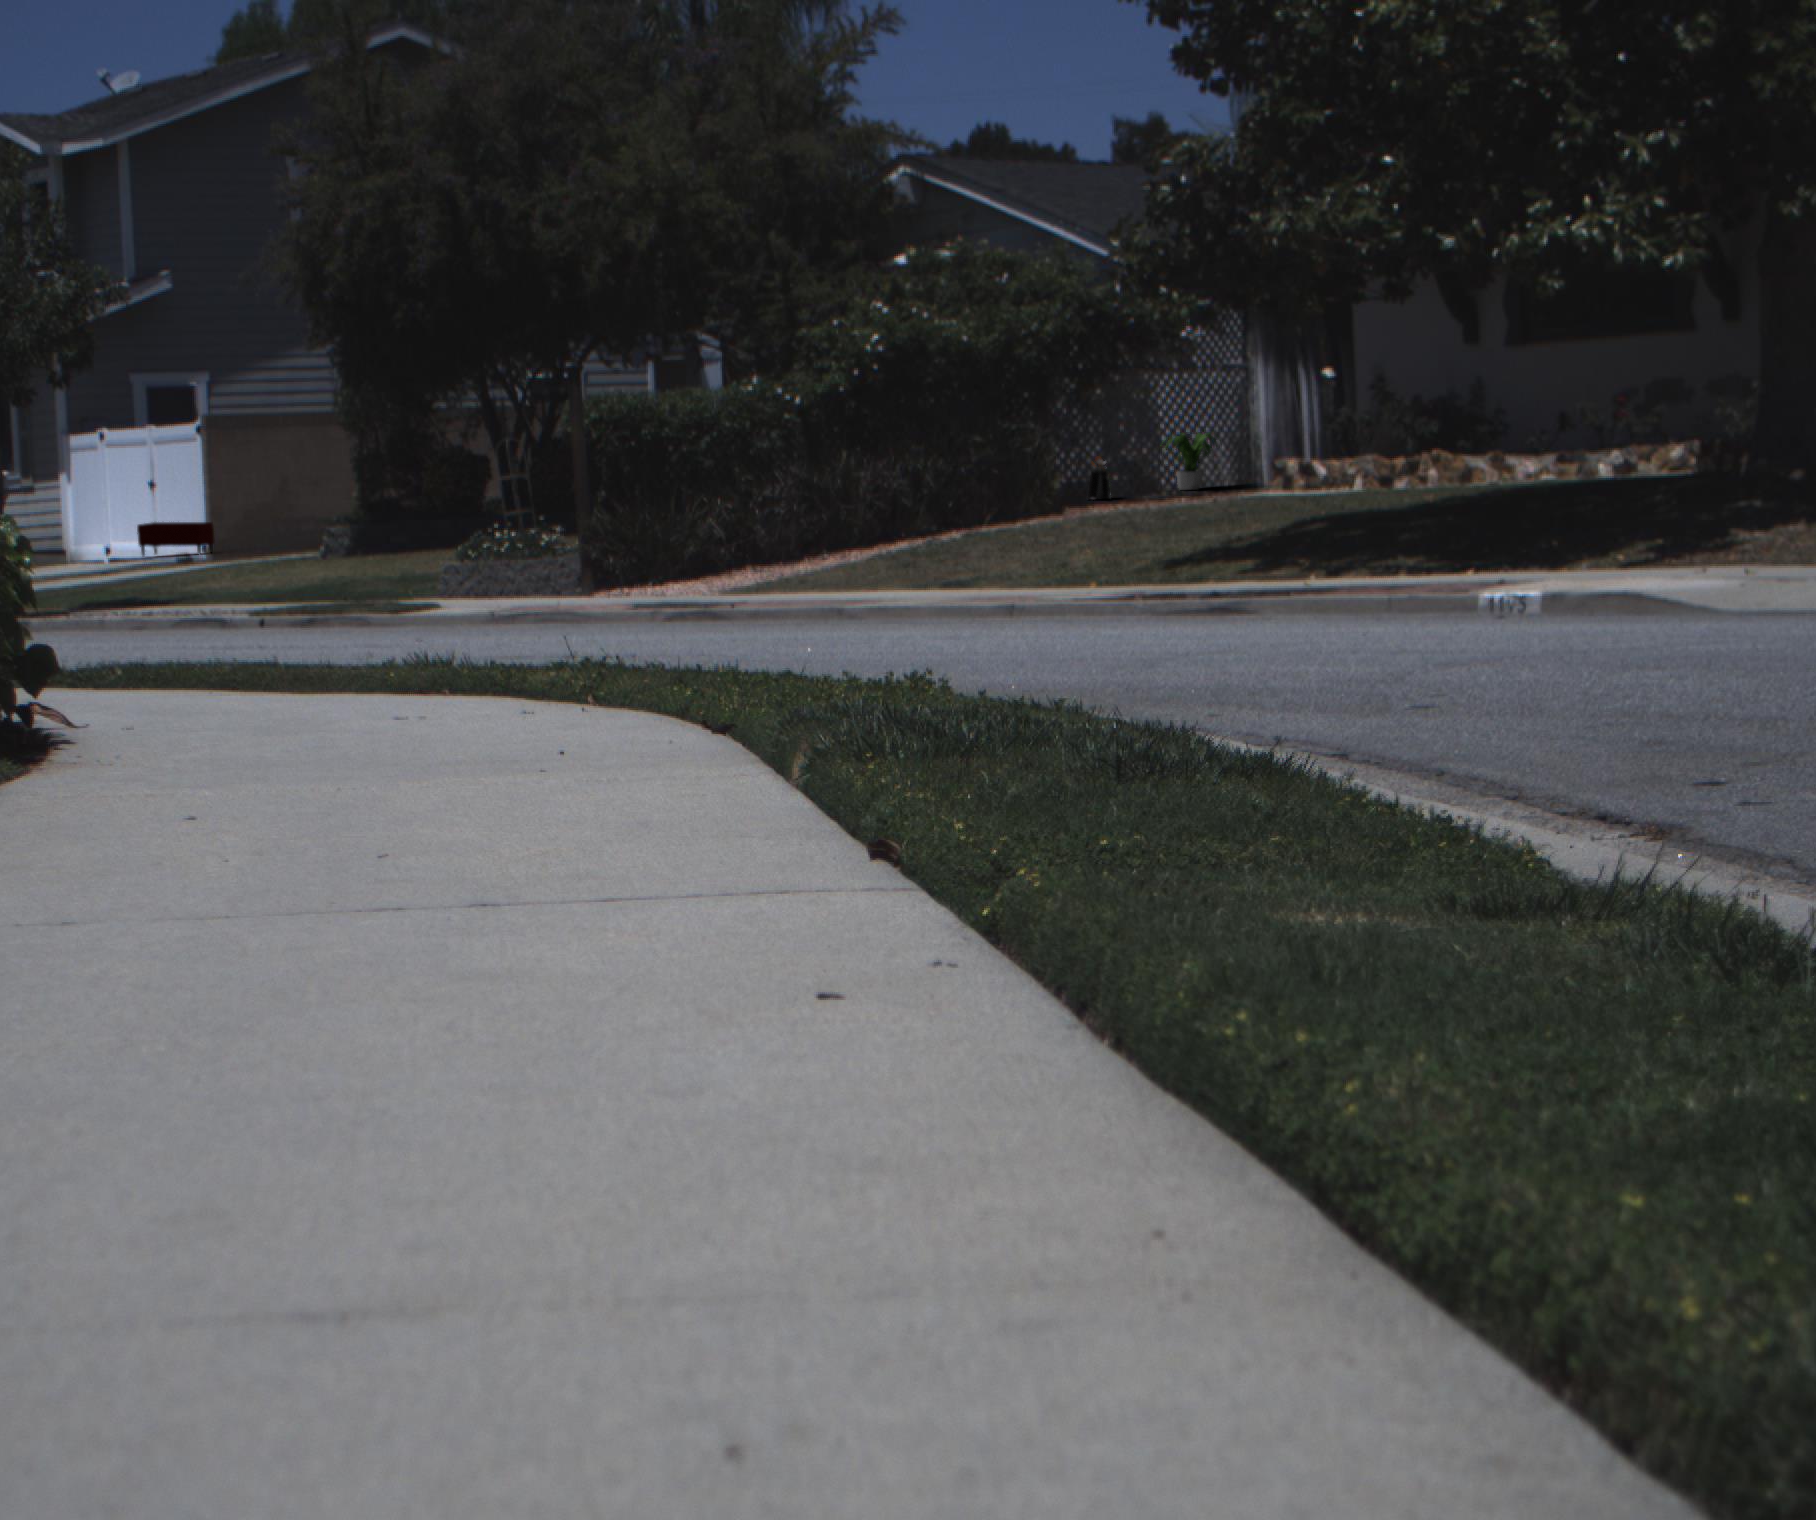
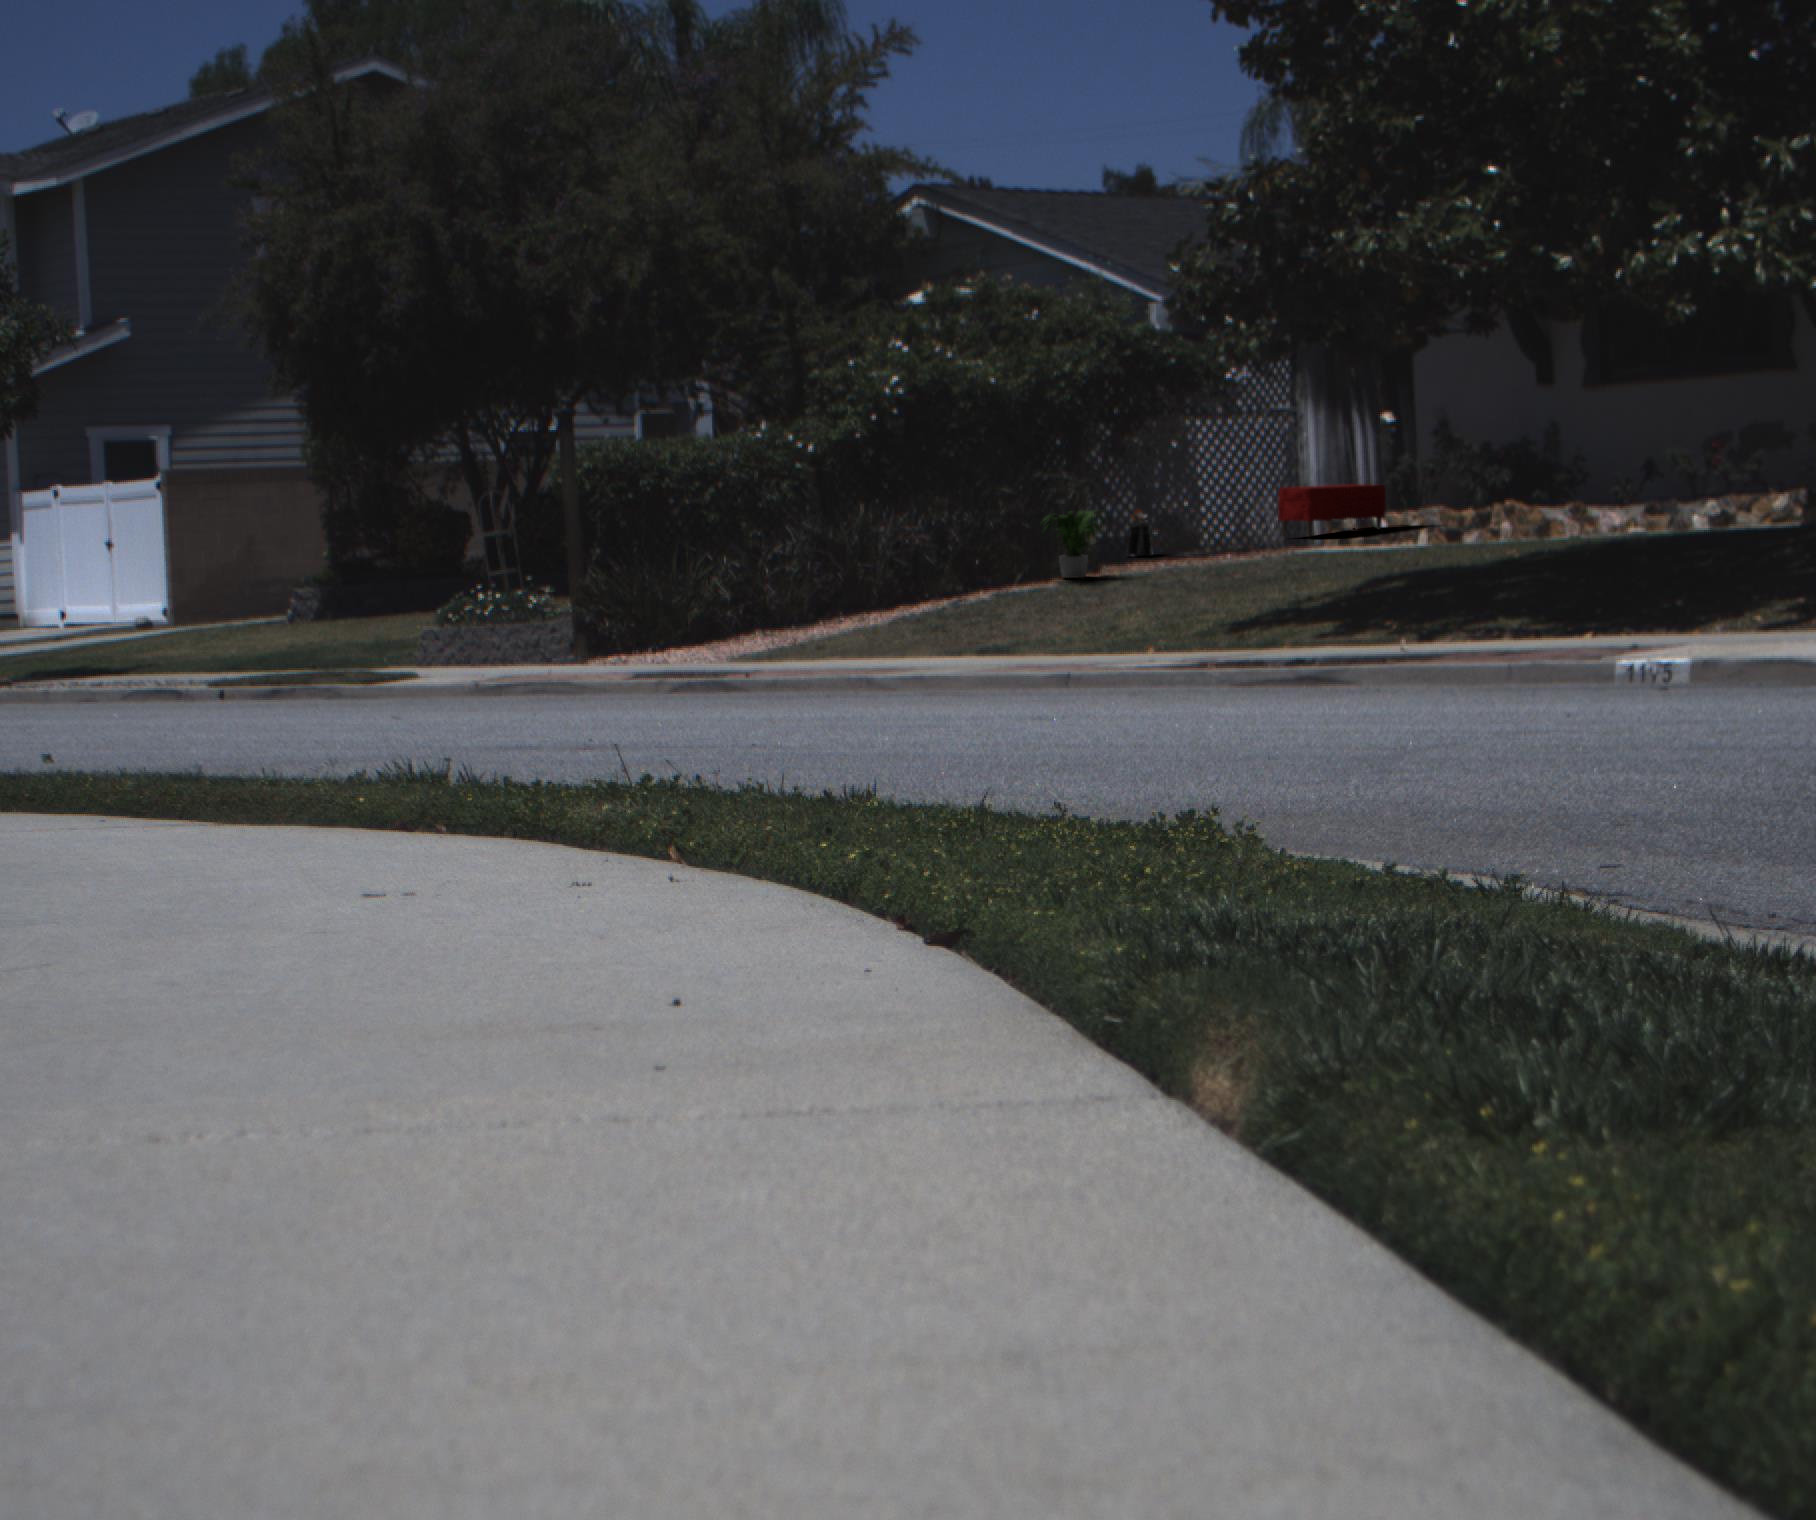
potted plant: present [1164,433,1219,490] -> present [1043,511,1110,578]
bench: present [137,522,215,556] -> present [1278,484,1386,537]

